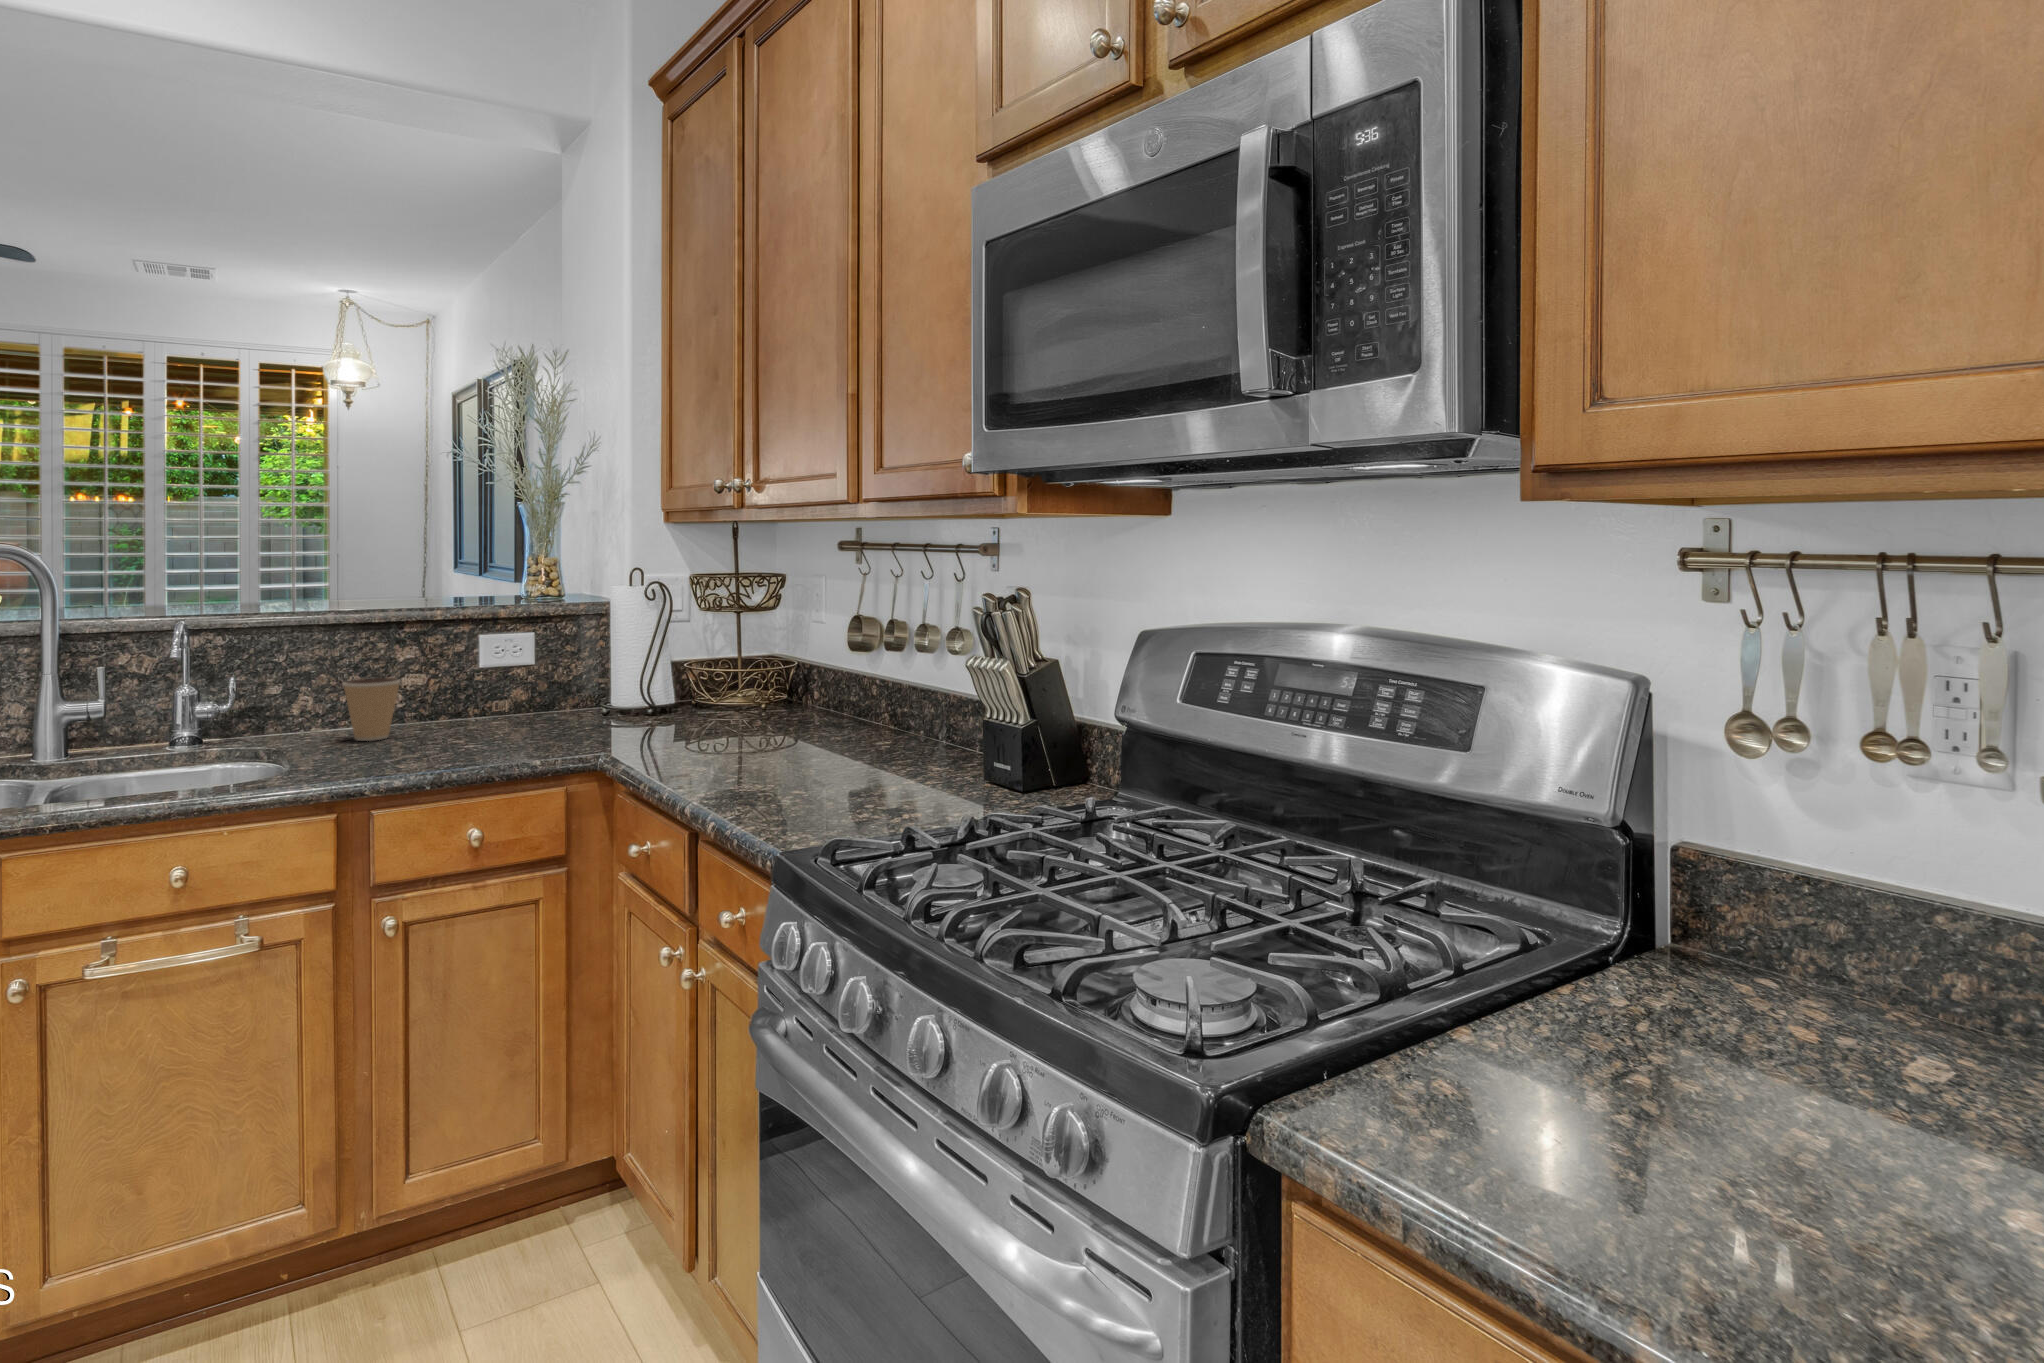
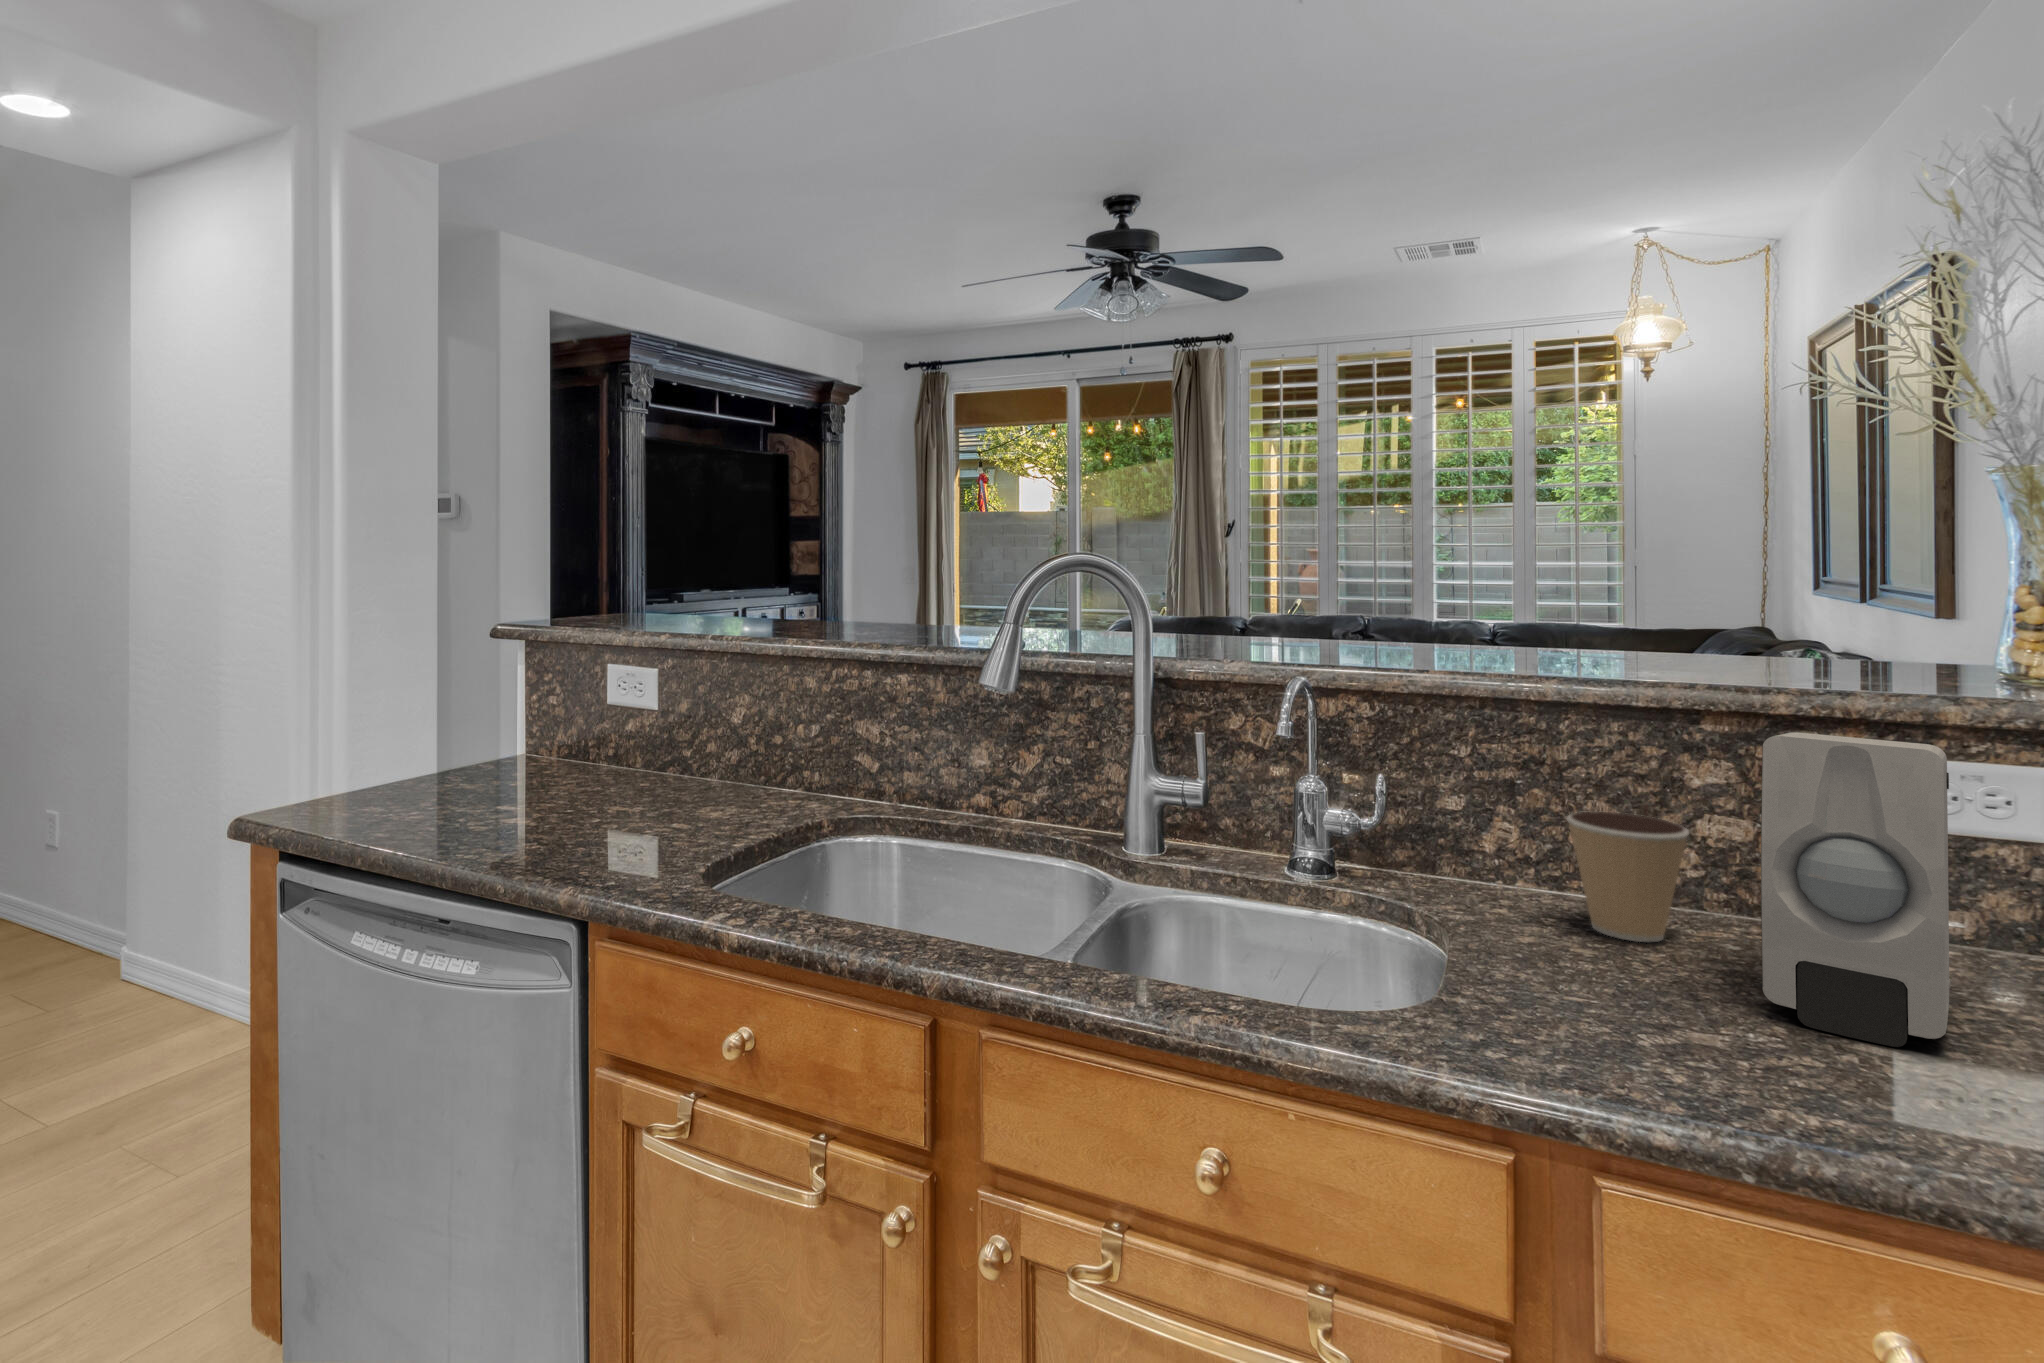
soap dispenser: none [433,620,499,747] -> present [1761,732,1951,1047]

